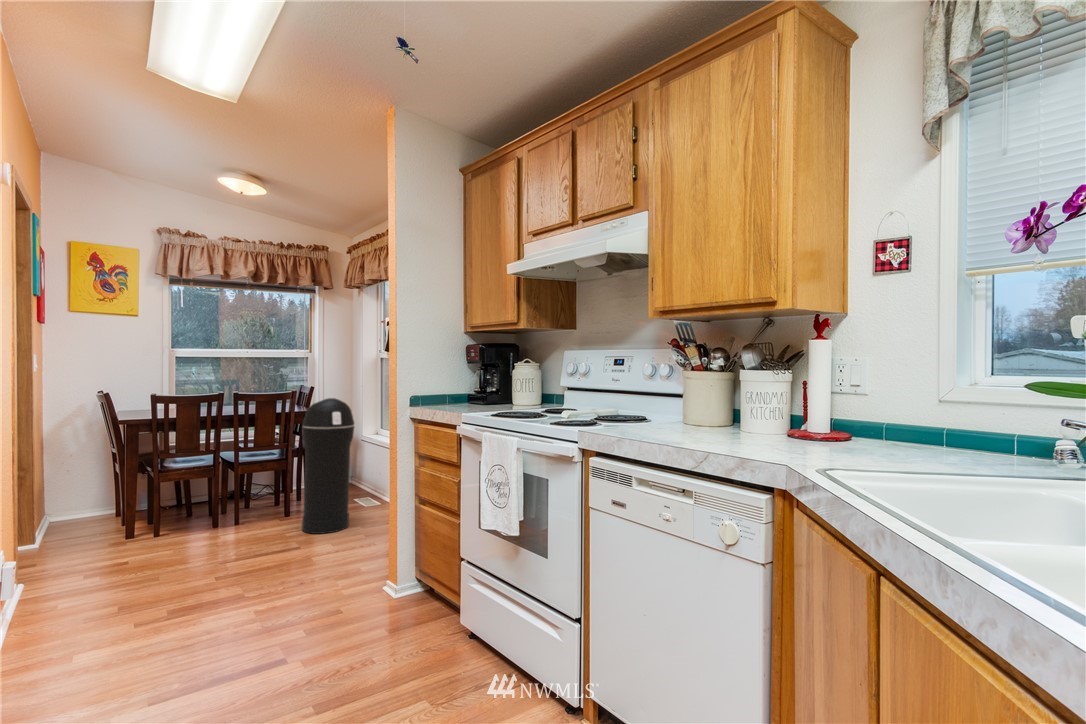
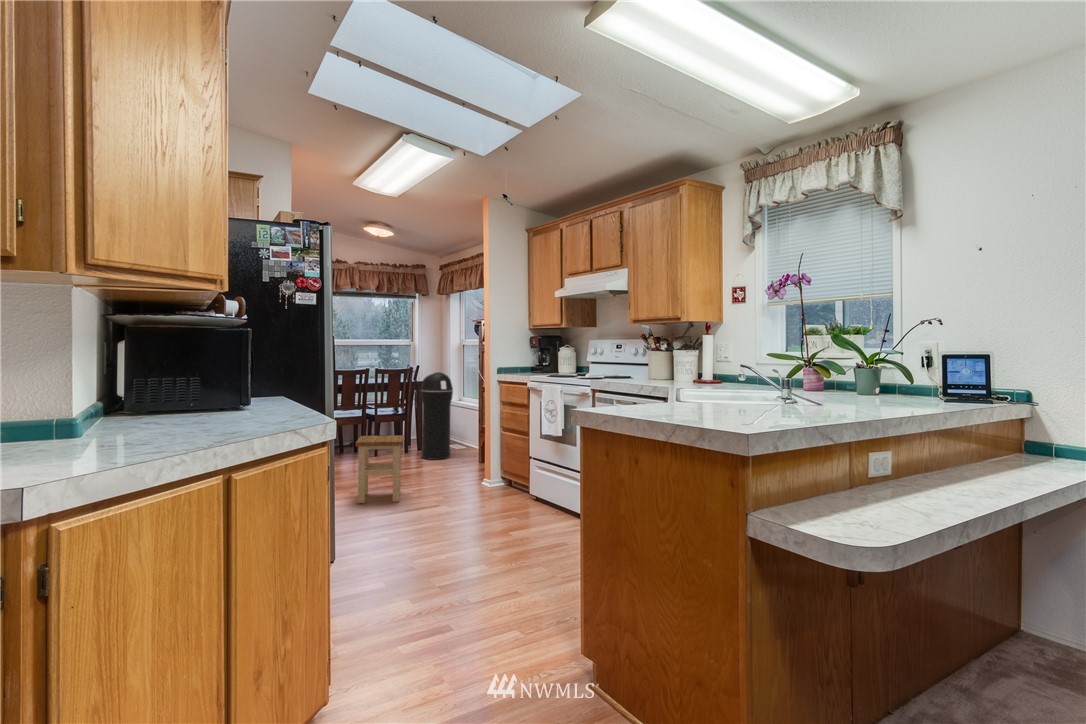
stool: none [95,522,227,679] -> present [356,435,404,503]

